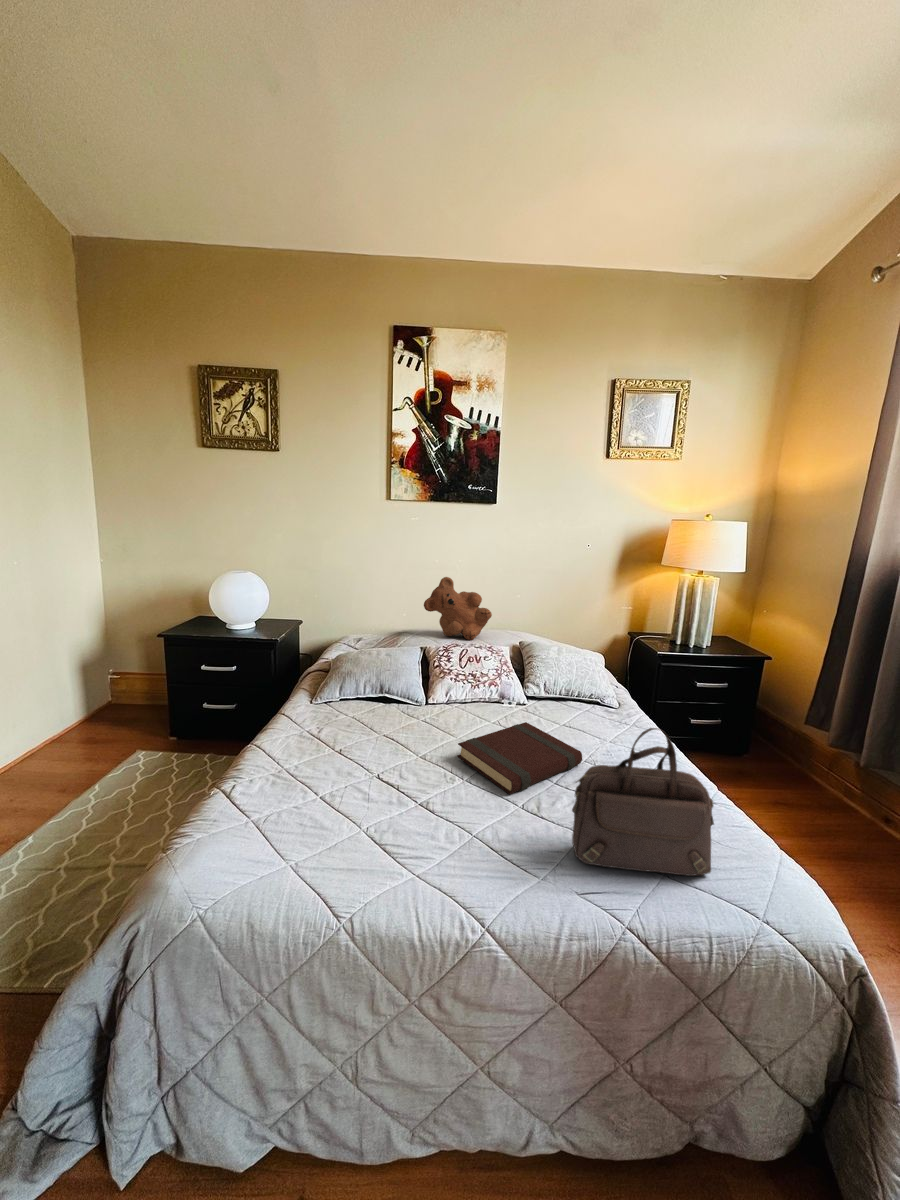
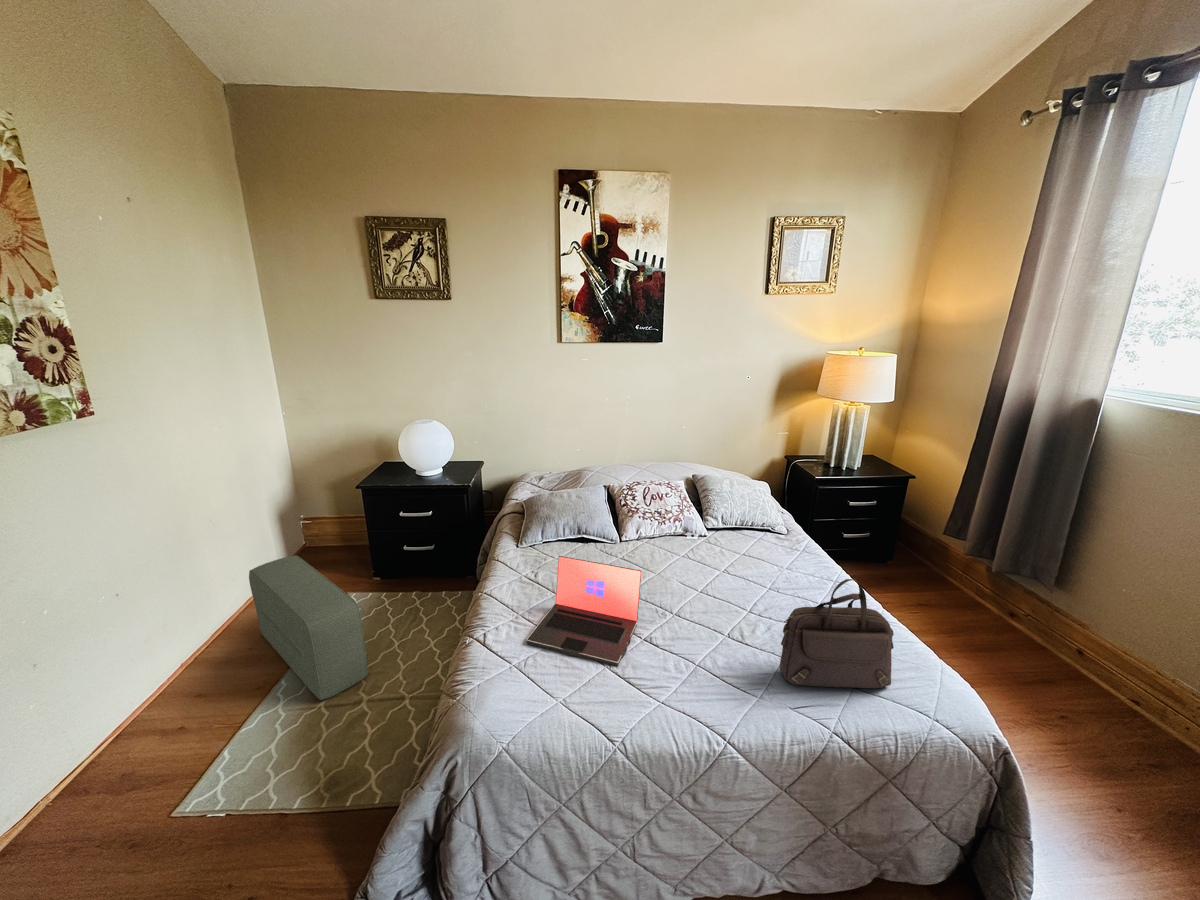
teddy bear: present [424,577,492,640] -> none [603,419,667,477]
pouf: none [24,701,129,860] -> present [249,555,368,700]
laptop: none [277,701,422,829] -> present [526,556,641,666]
book: present [457,722,582,794] -> none [665,559,771,628]

